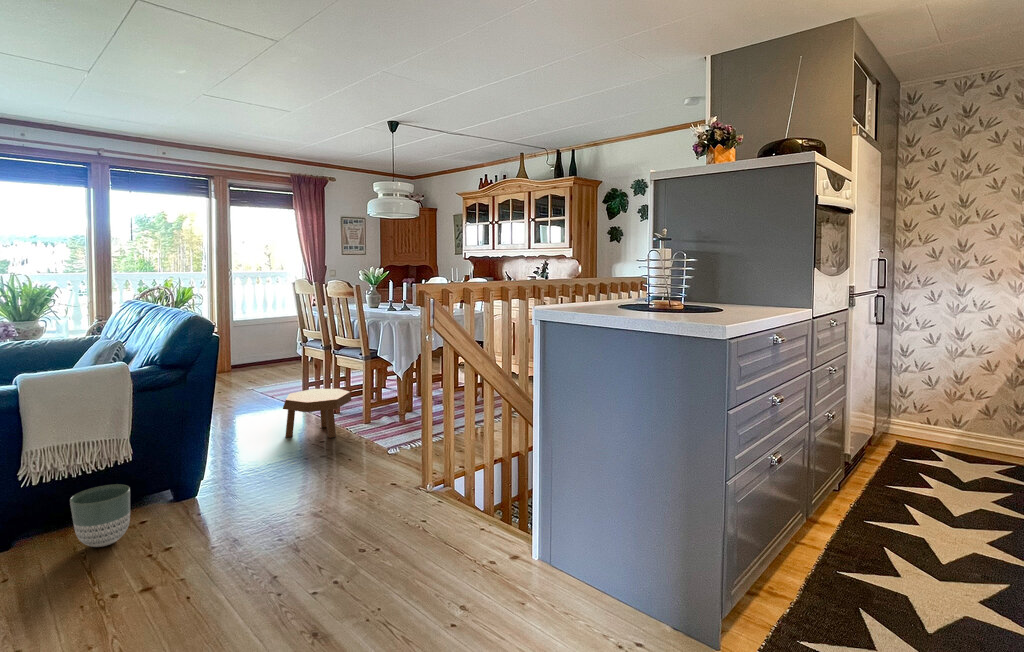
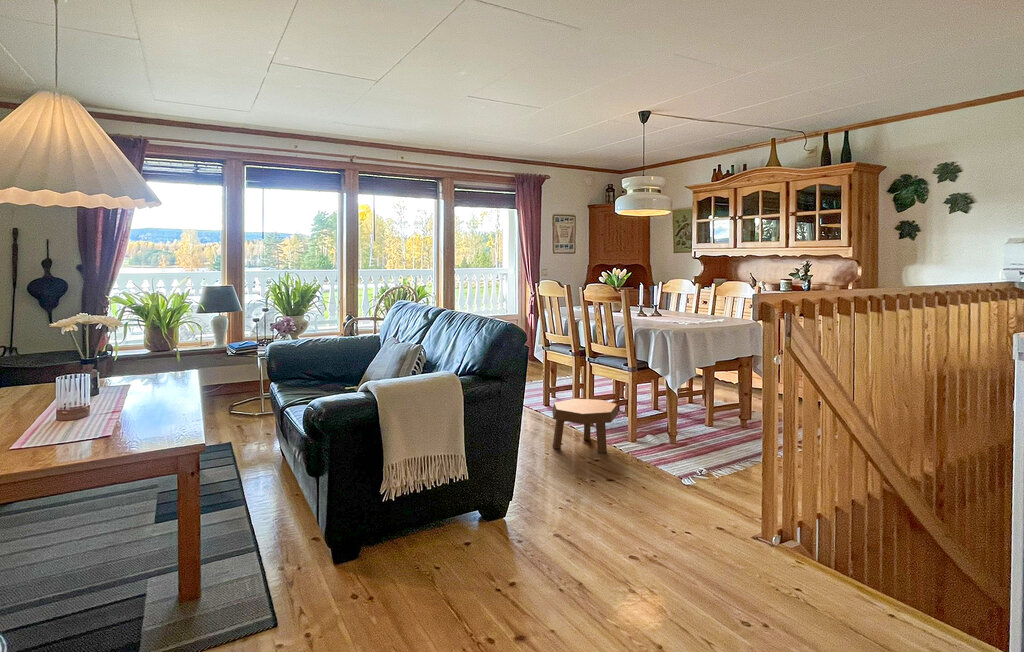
planter: present [70,484,130,547] -> none [427,491,476,554]

